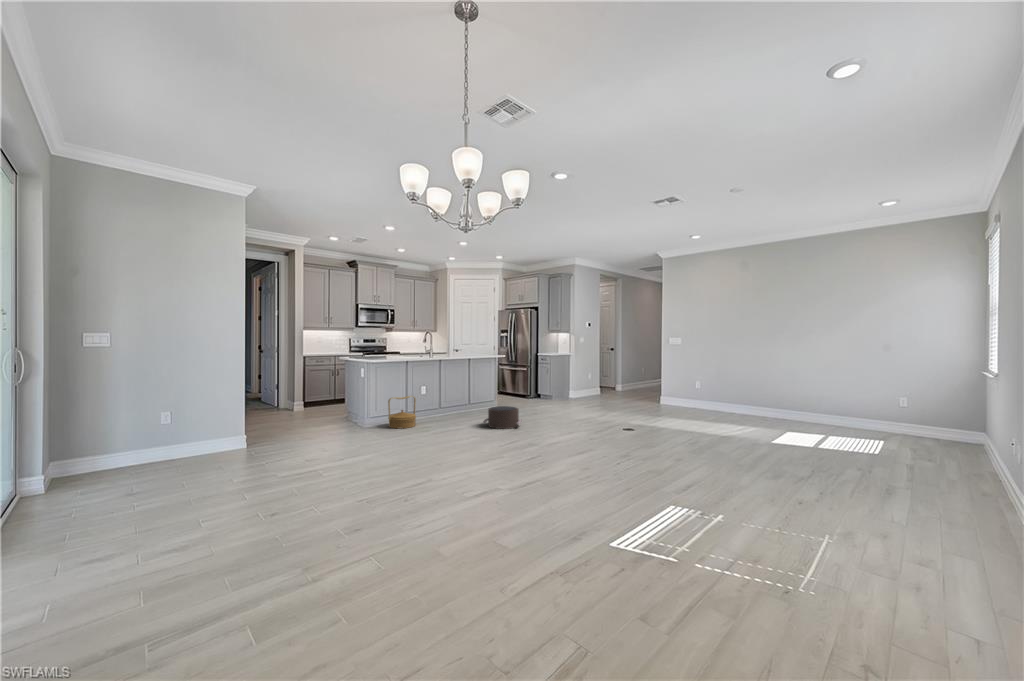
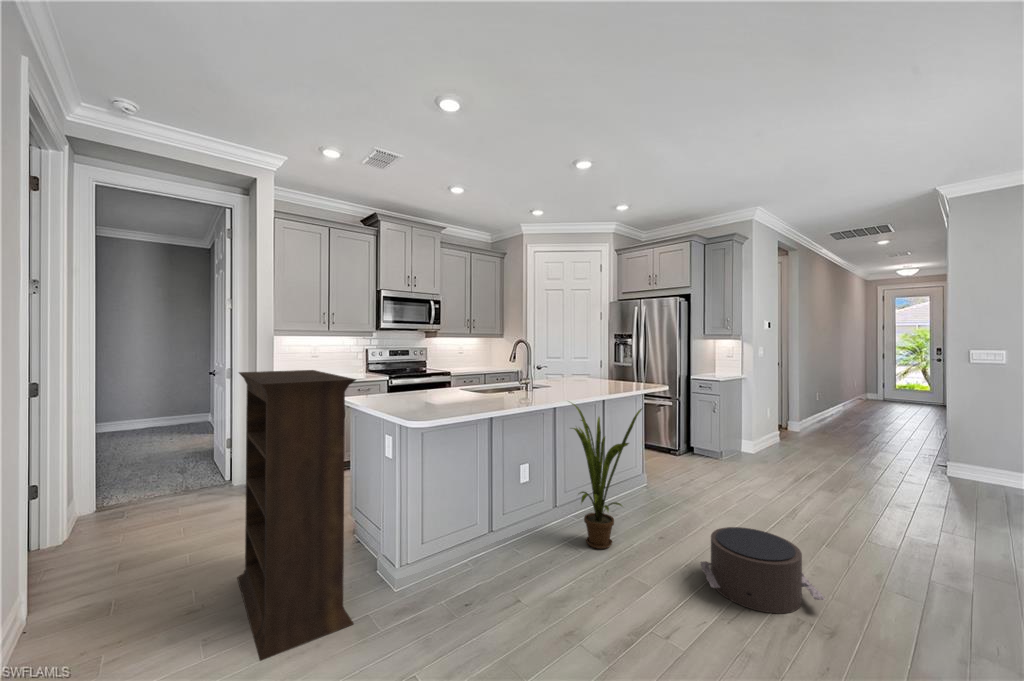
bookcase: none [301,344,350,435] -> present [237,370,356,661]
house plant: none [438,359,473,420] -> present [572,403,642,549]
woven basket: present [388,396,416,428] -> none [457,502,527,605]

